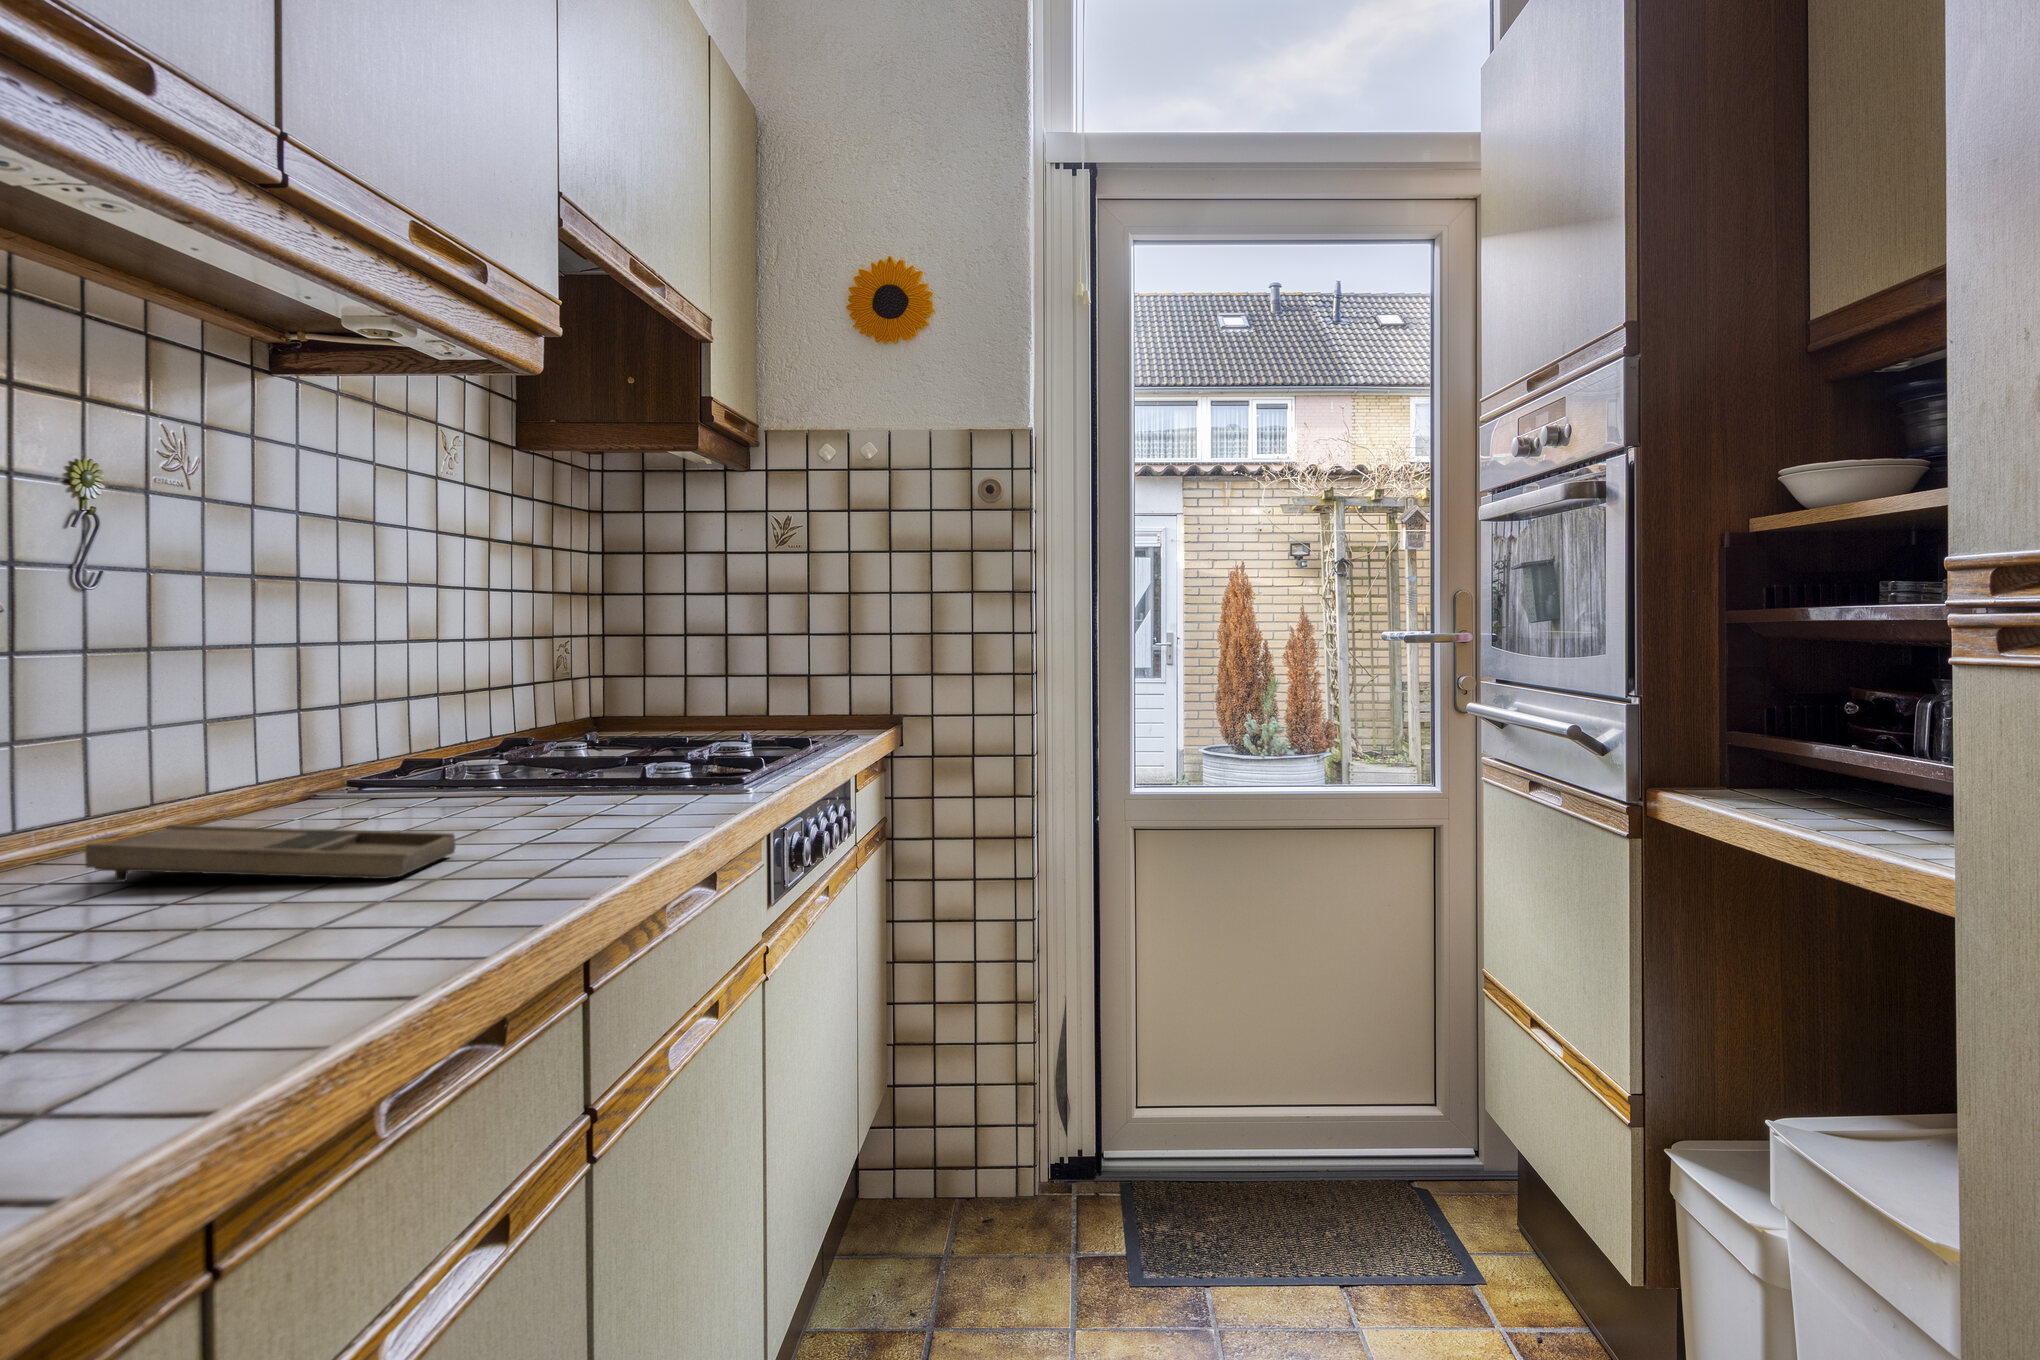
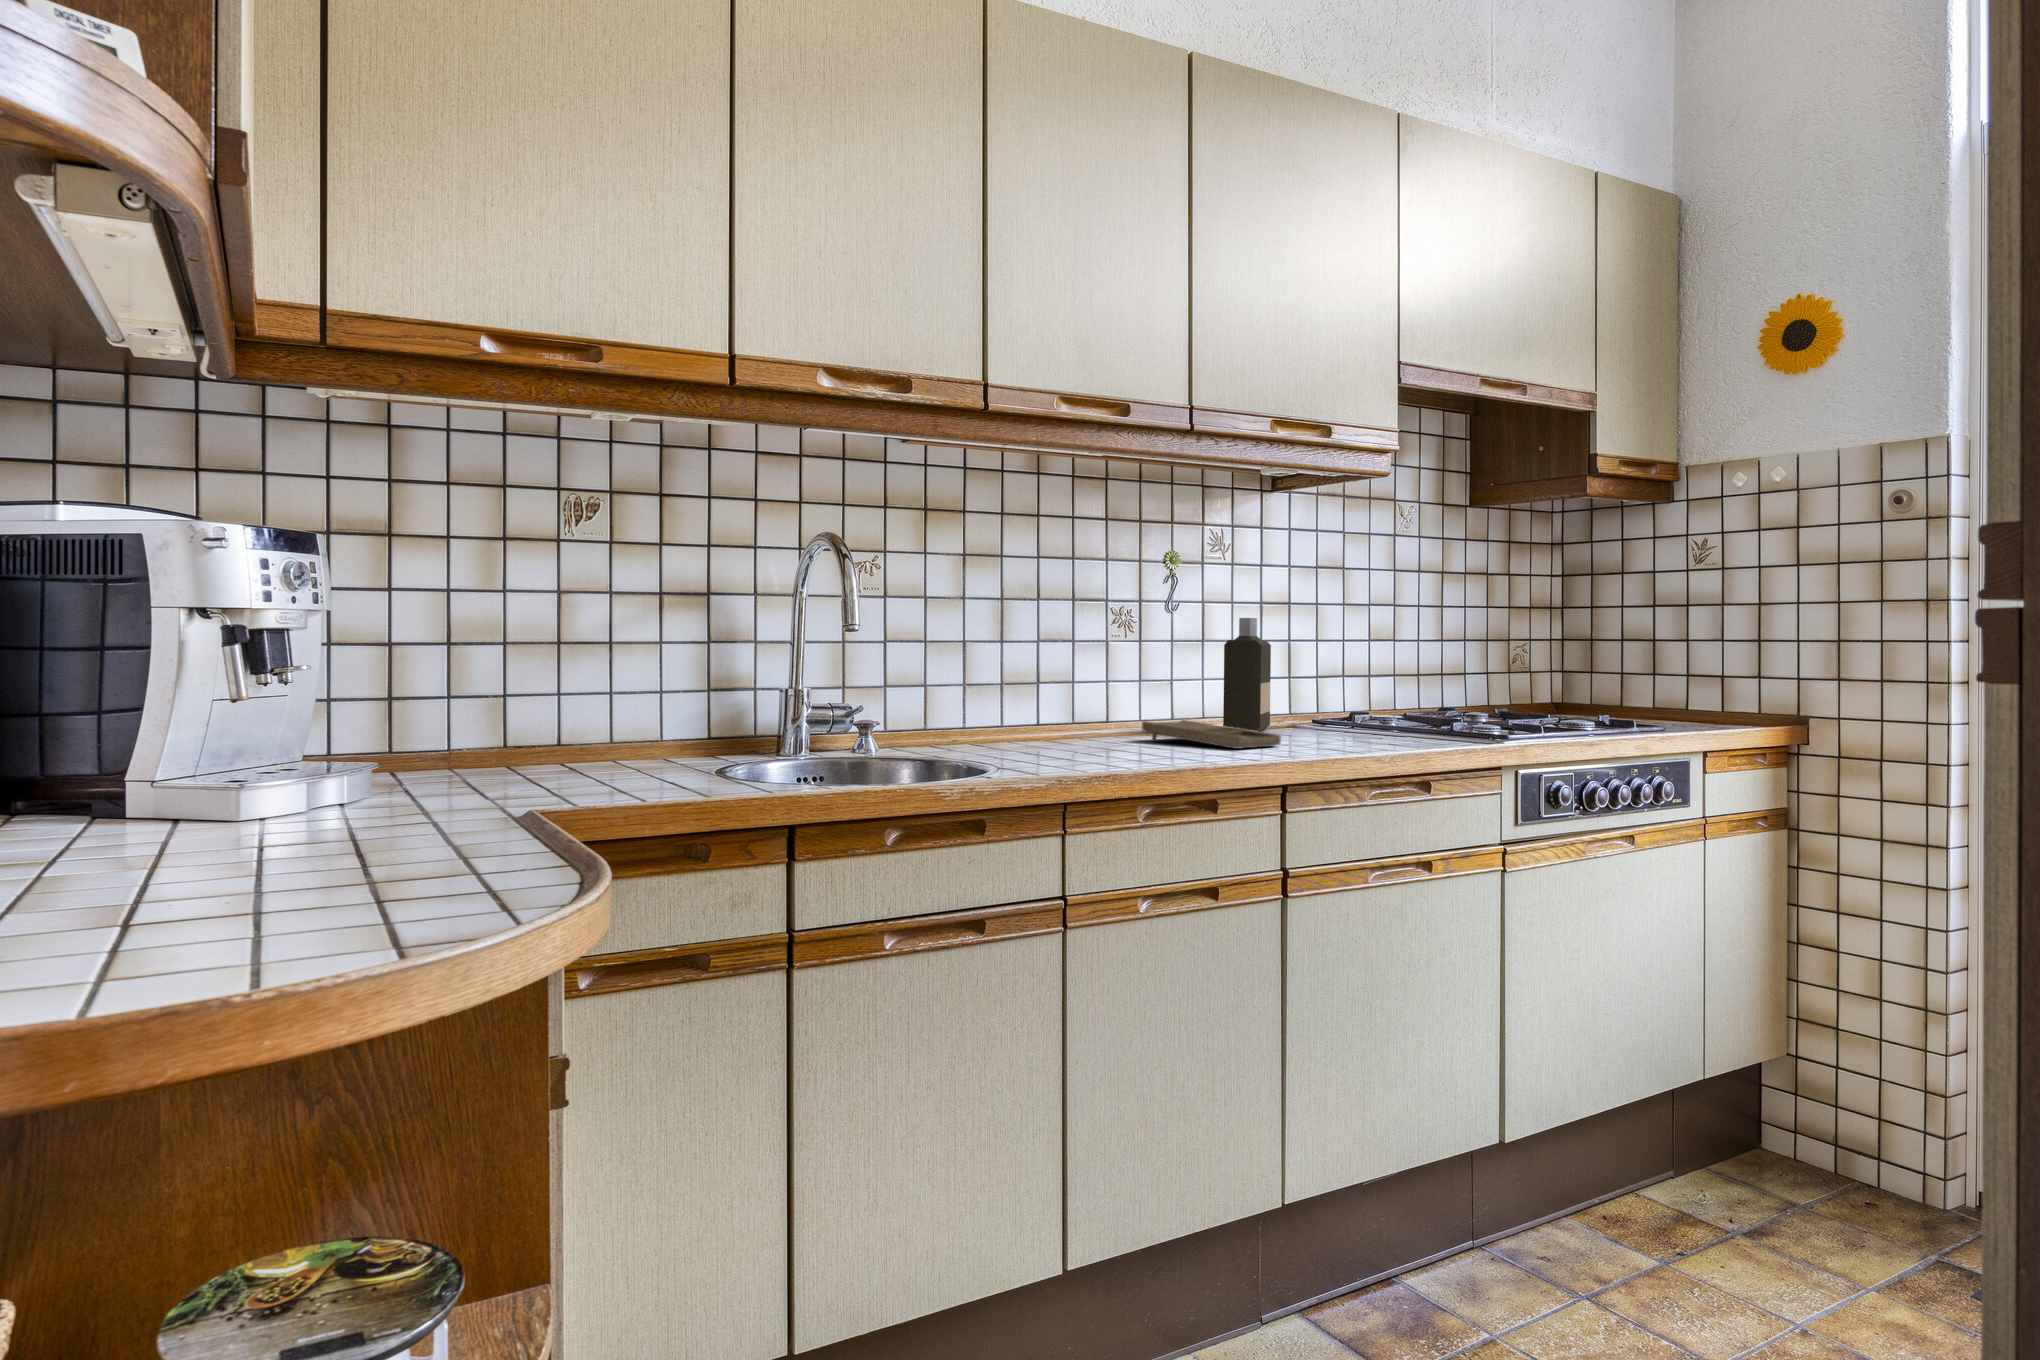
bottle: none [211,604,305,831] -> present [1223,618,1271,731]

